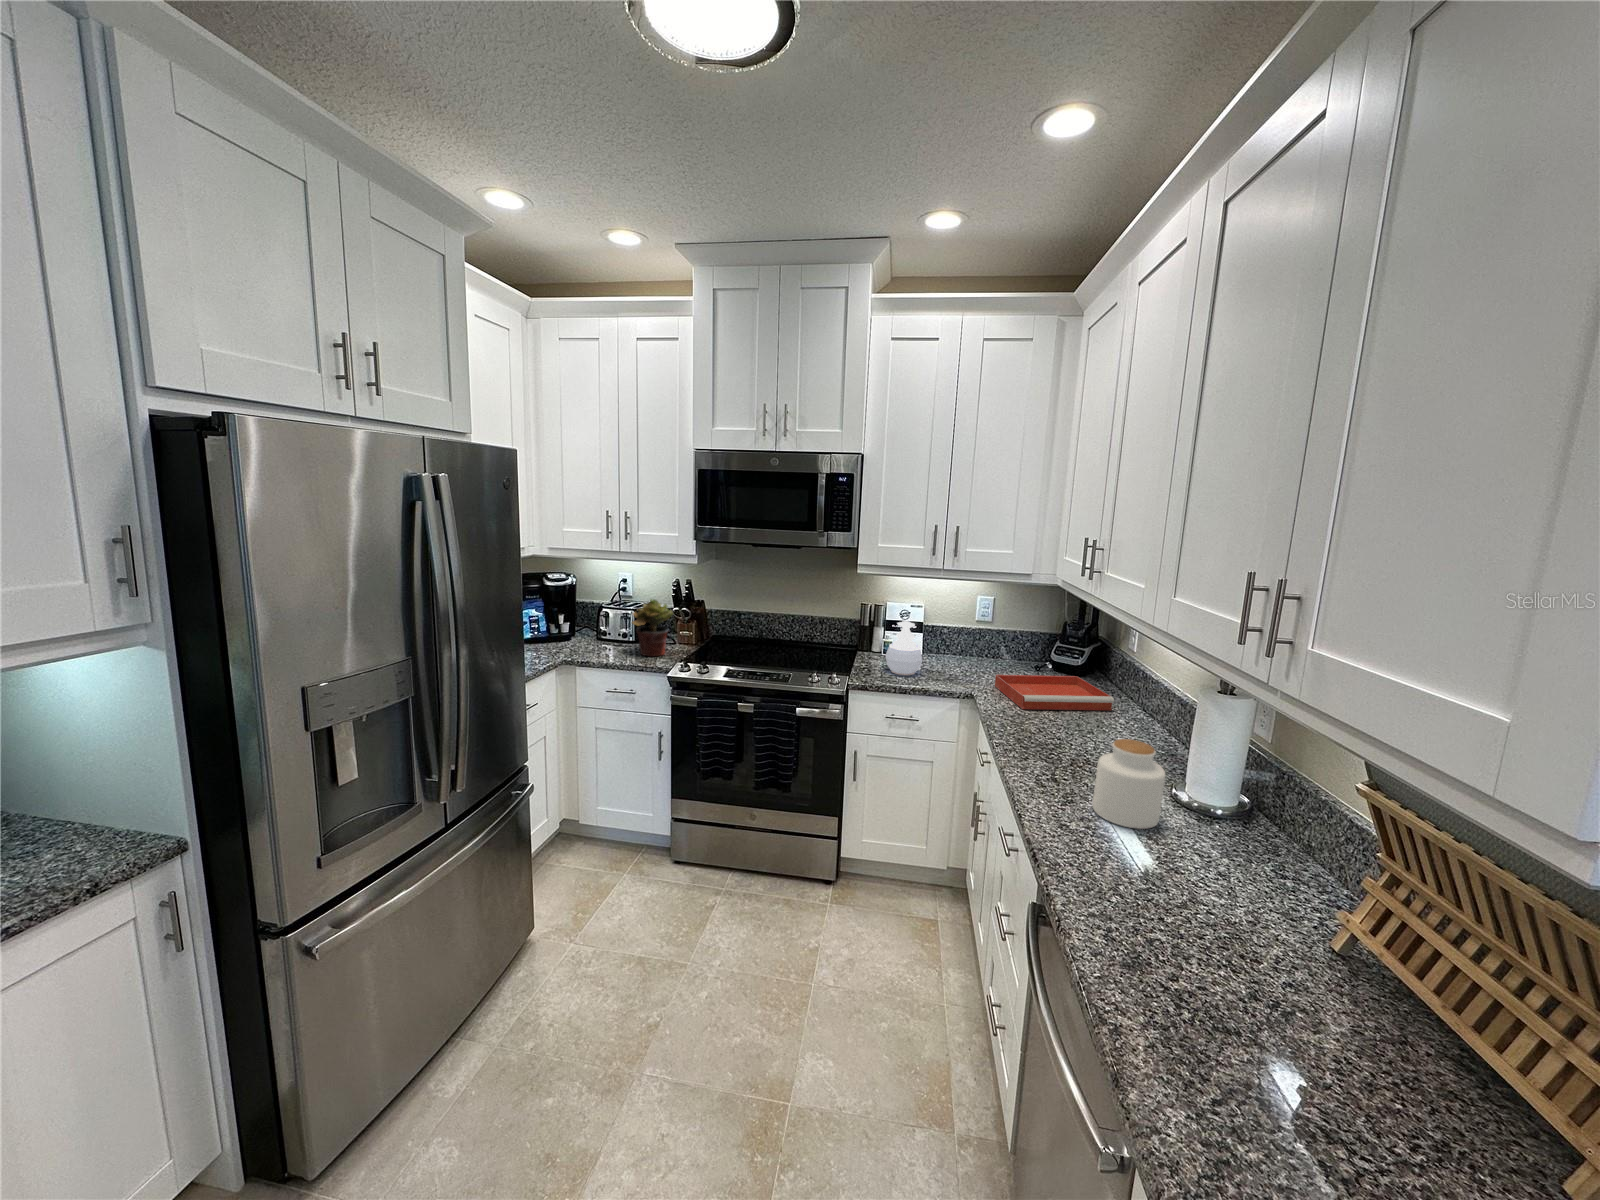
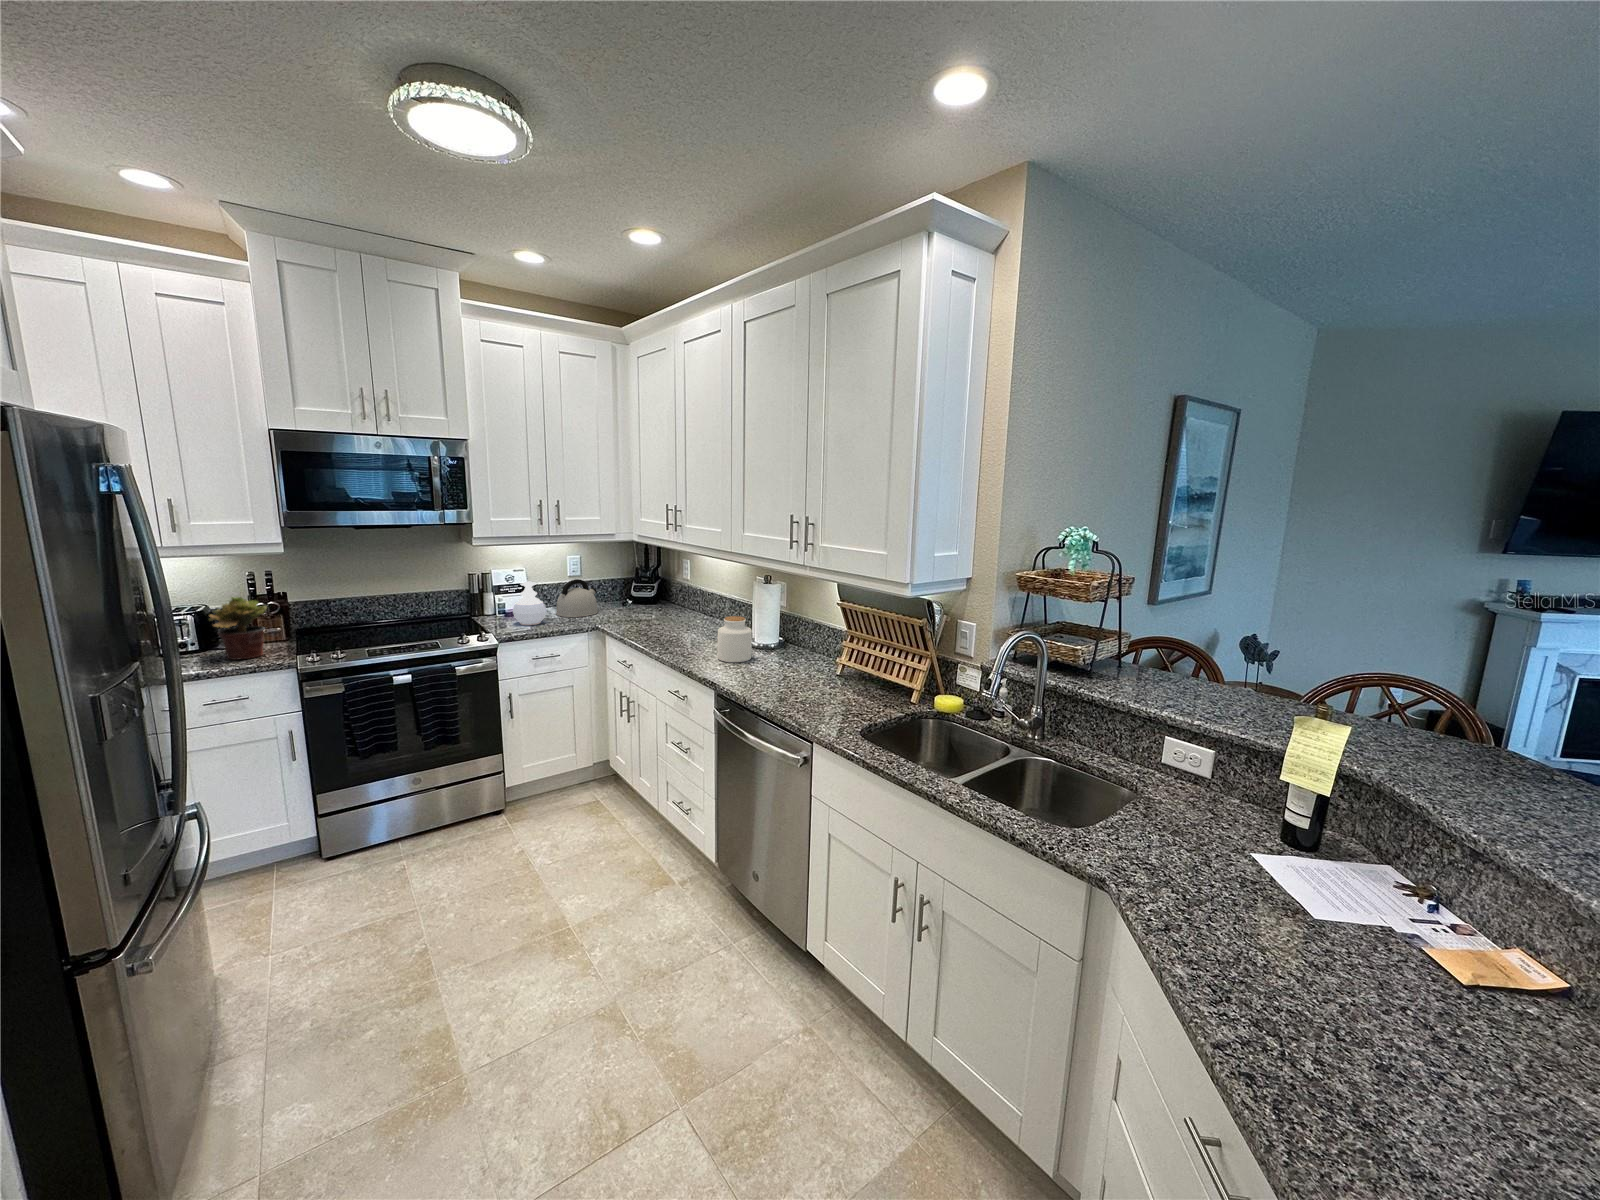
kettle: none [943,626,1000,676] -> present [556,579,598,617]
tray: present [995,675,1114,710] -> none [606,602,688,627]

